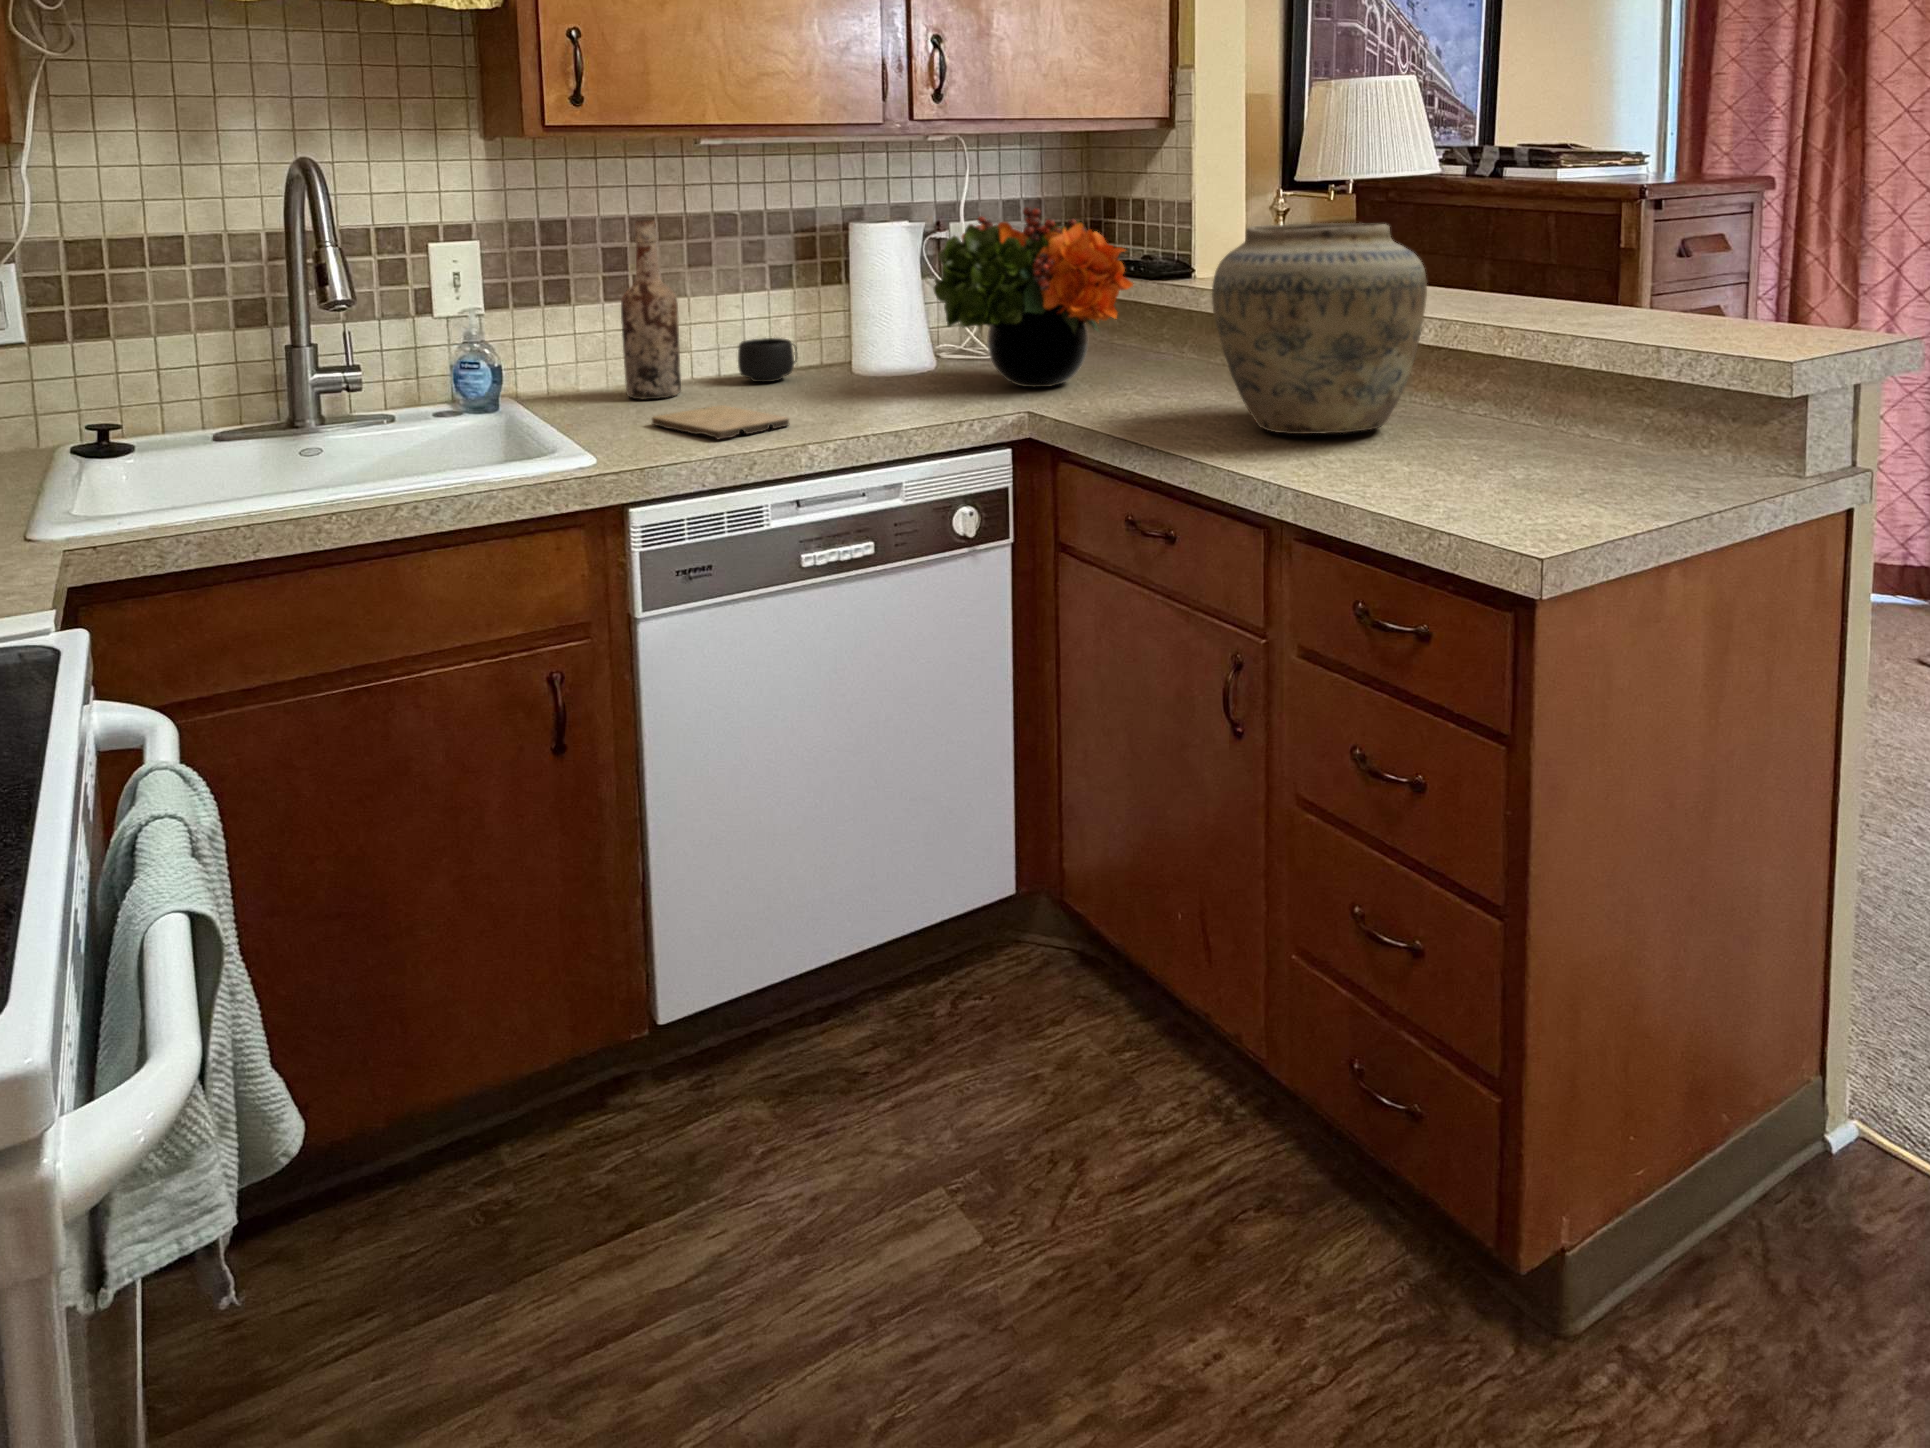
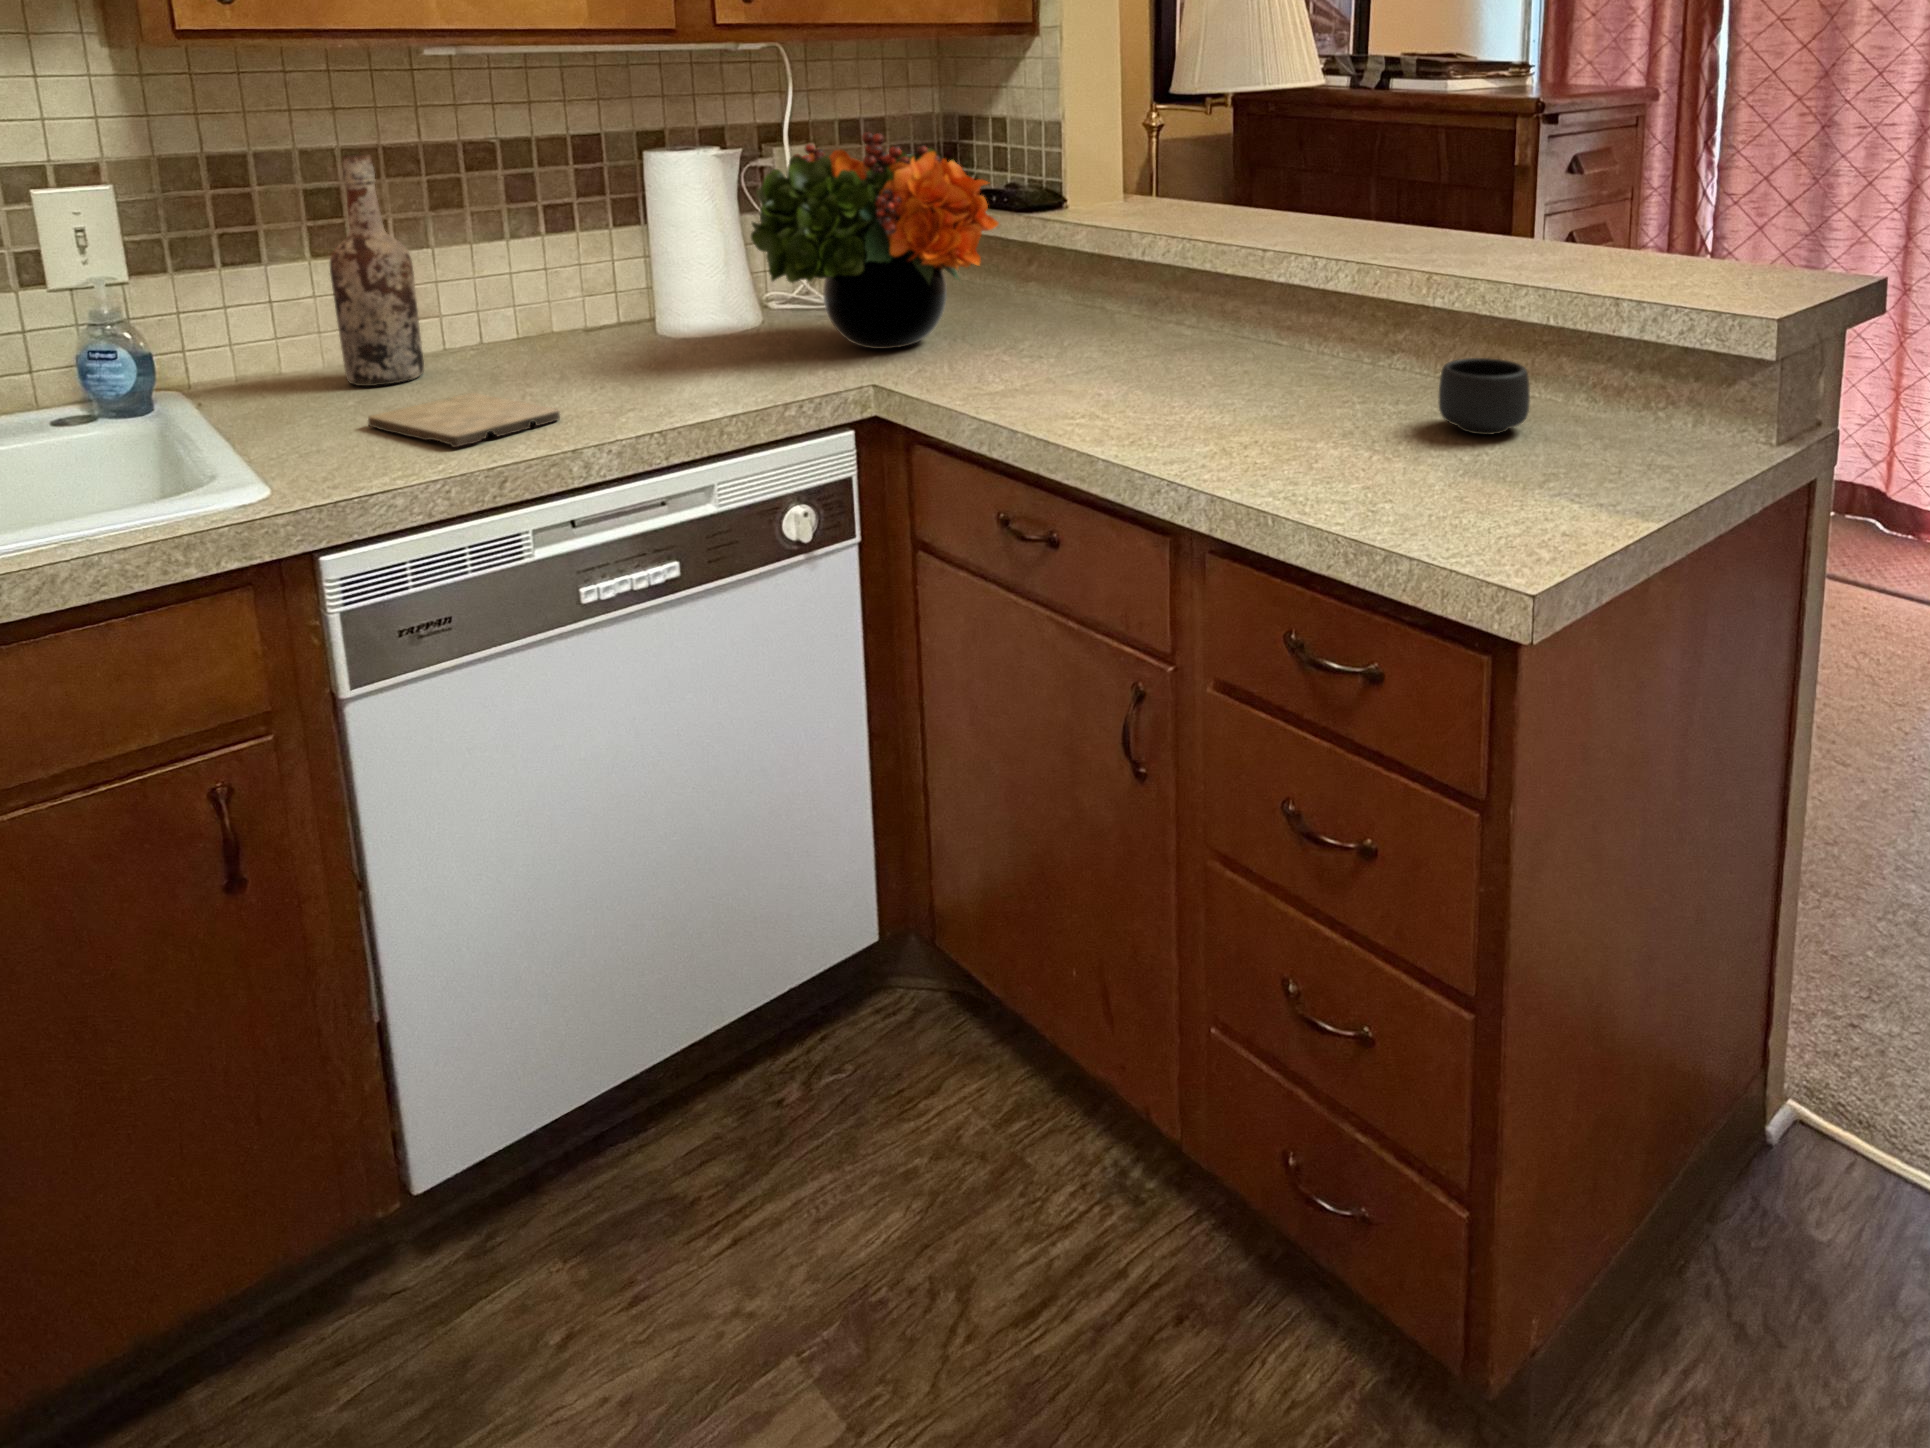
vase: present [1212,223,1427,434] -> none [1094,151,1345,407]
mug: present [738,338,797,382] -> present [1439,358,1530,435]

